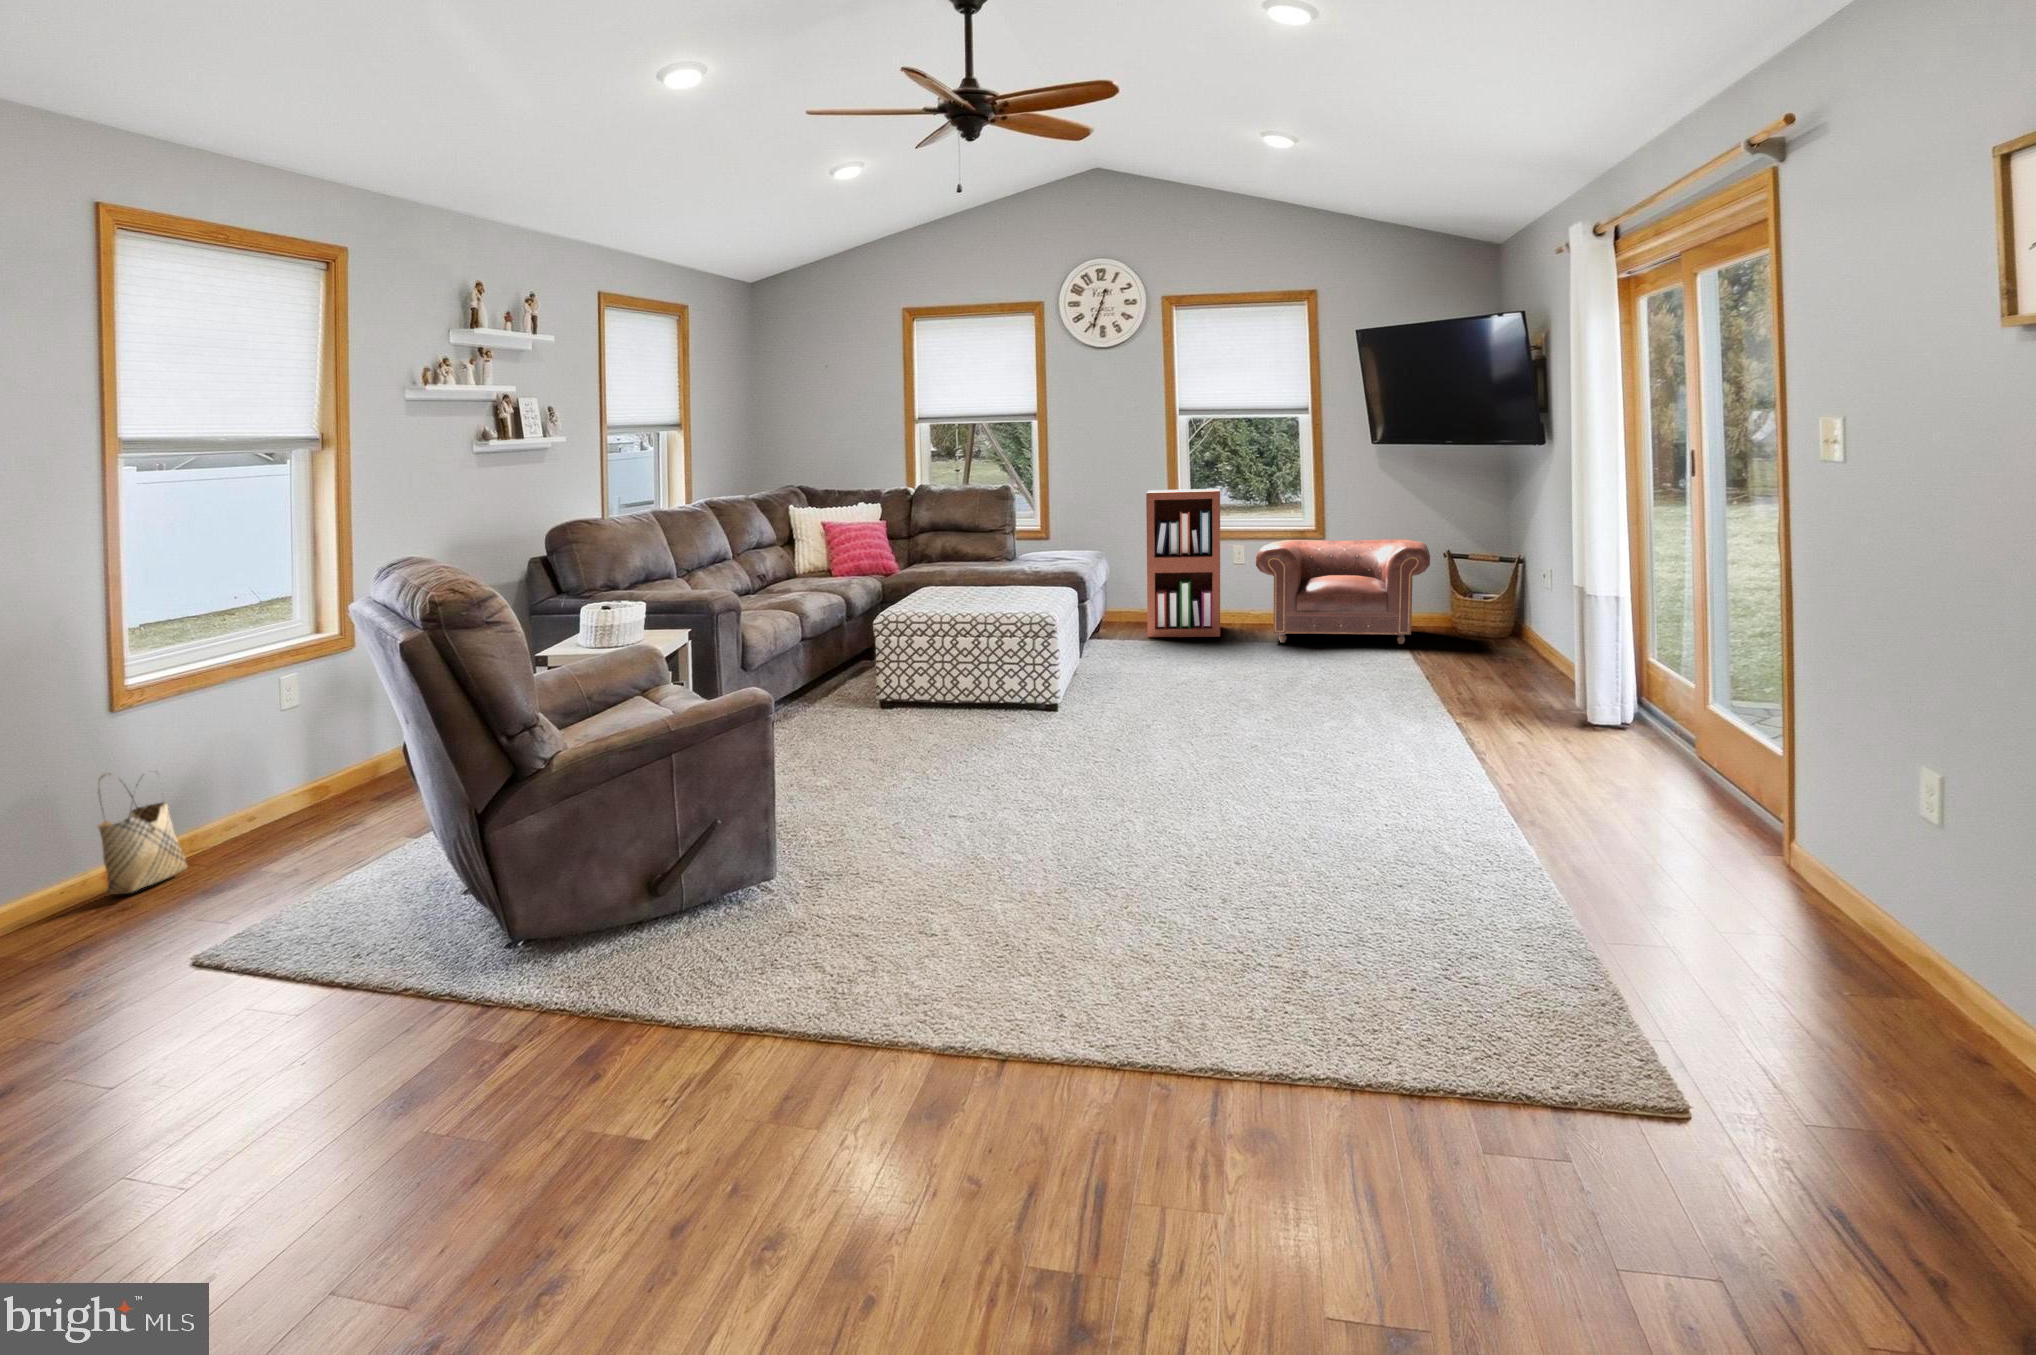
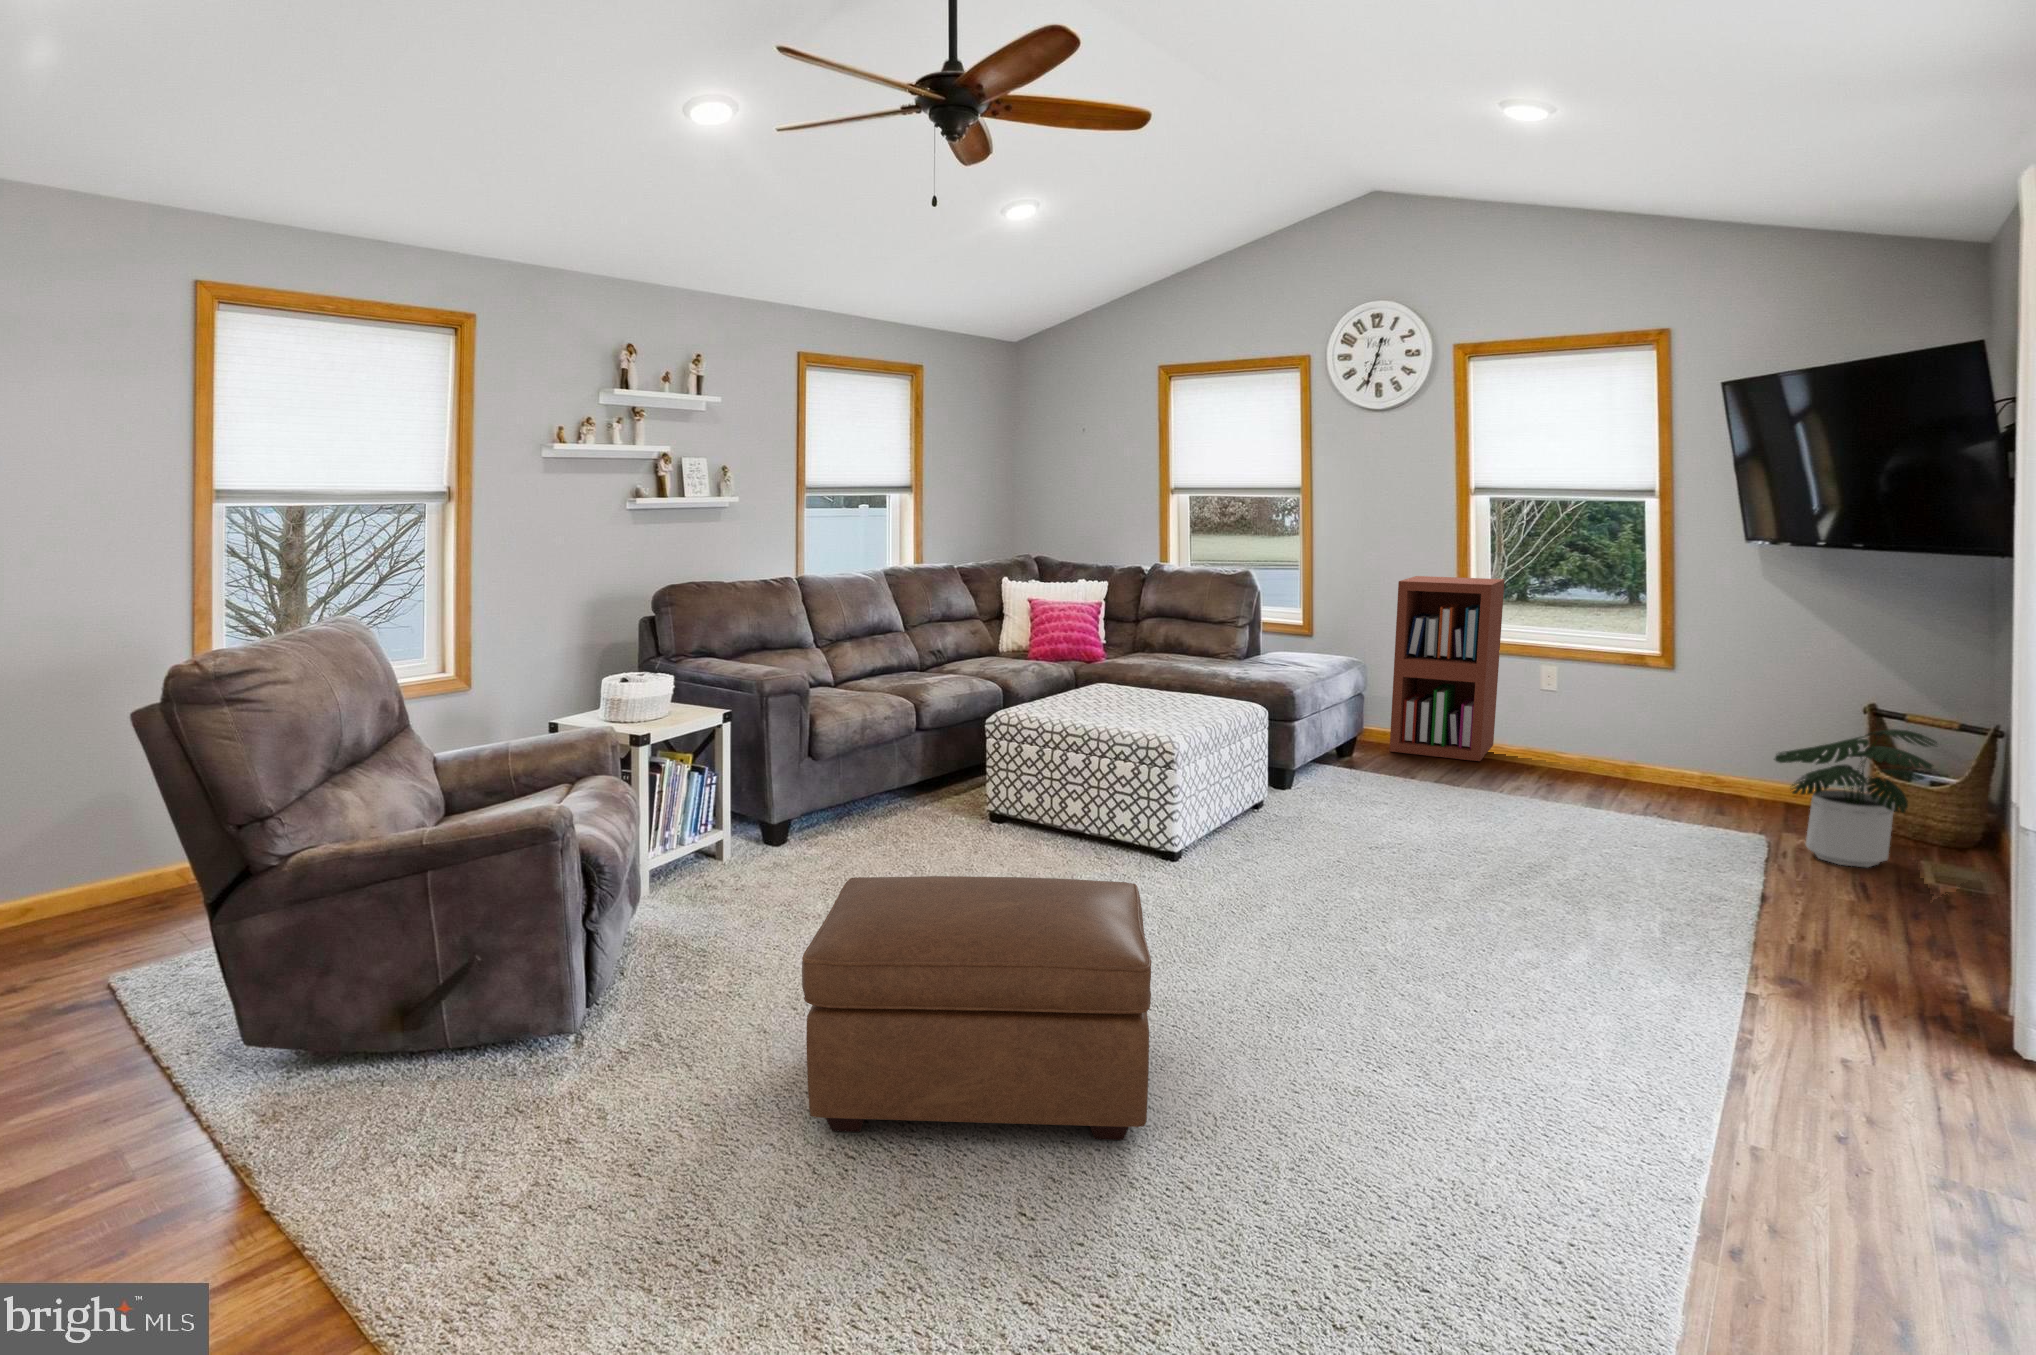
armchair: present [1256,539,1430,644] -> none [1525,649,1784,804]
potted plant: none [1443,569,1548,666] -> present [1774,729,1937,867]
ottoman: none [941,680,1218,863] -> present [802,876,1151,1140]
woven basket: present [98,773,187,894] -> none [29,842,138,967]

